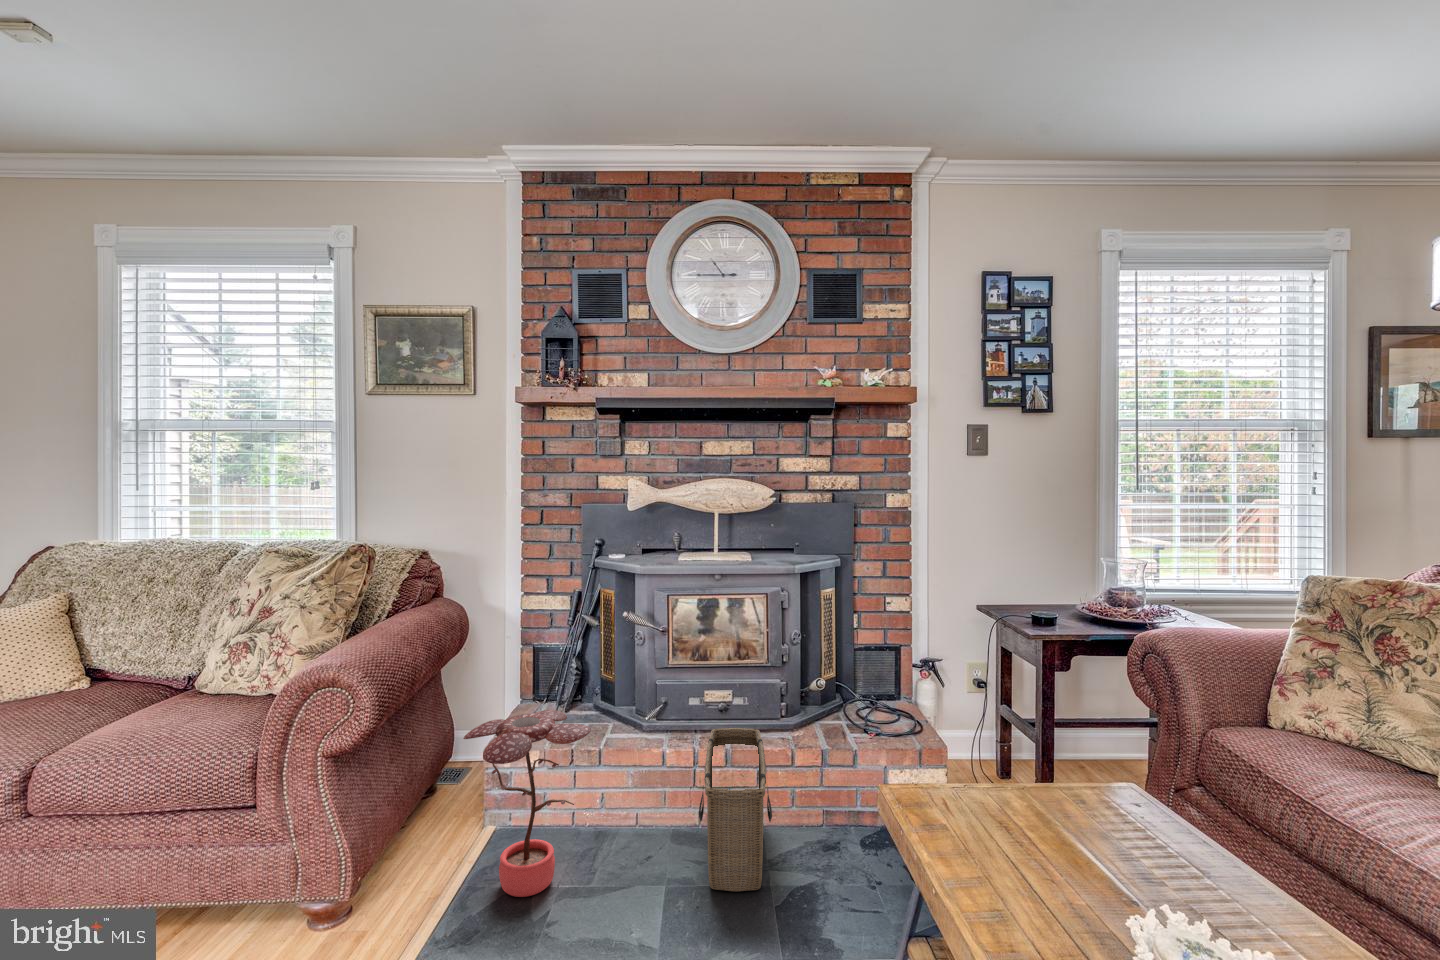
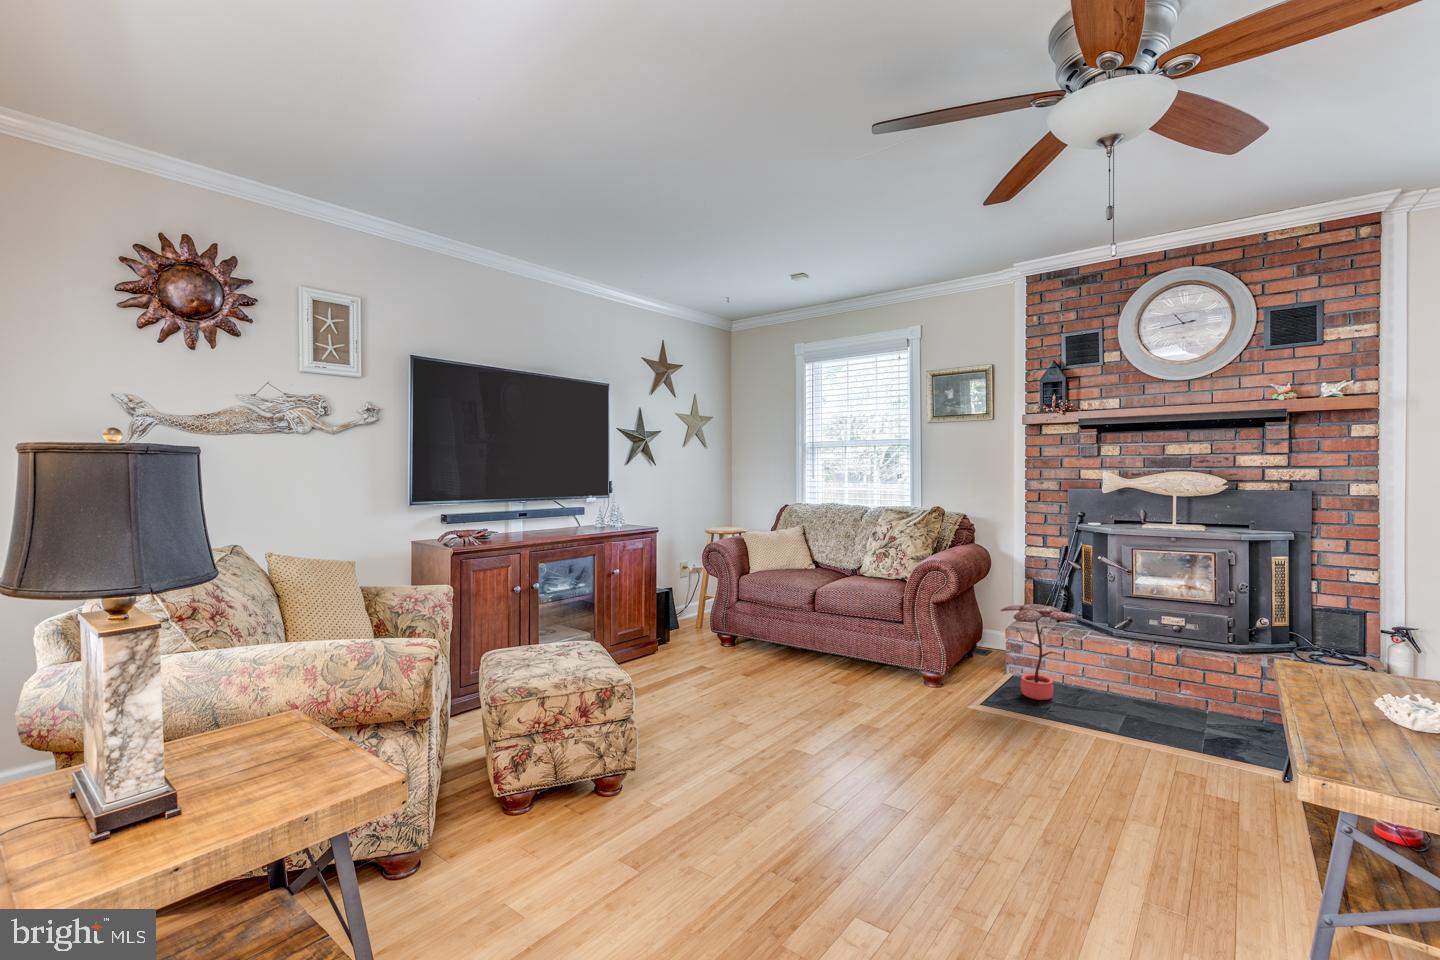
basket: present [699,728,772,891] -> none [1152,639,1211,729]

